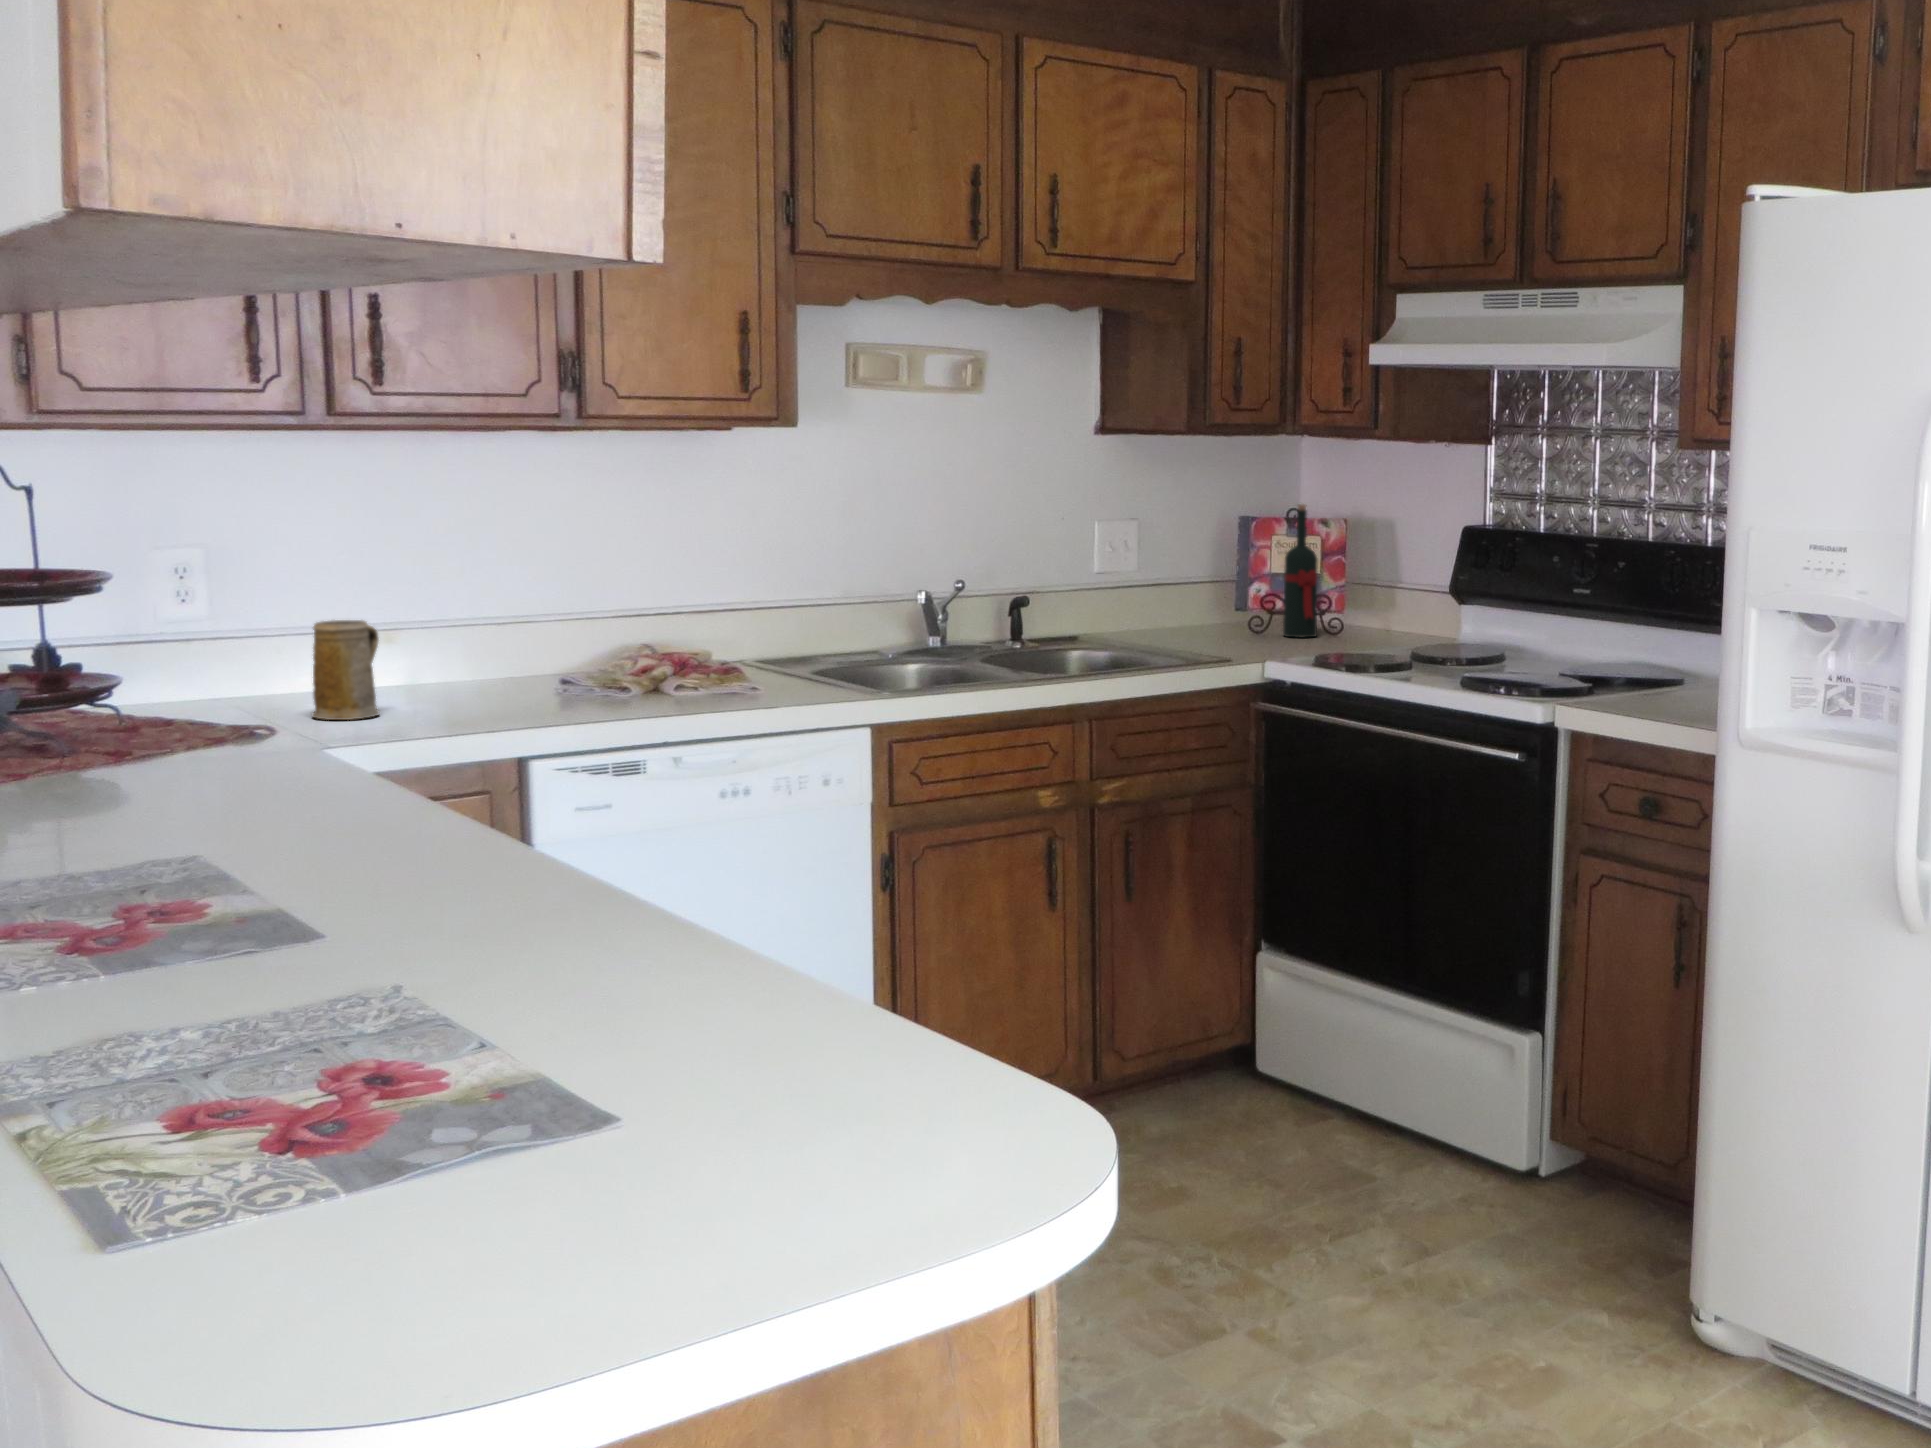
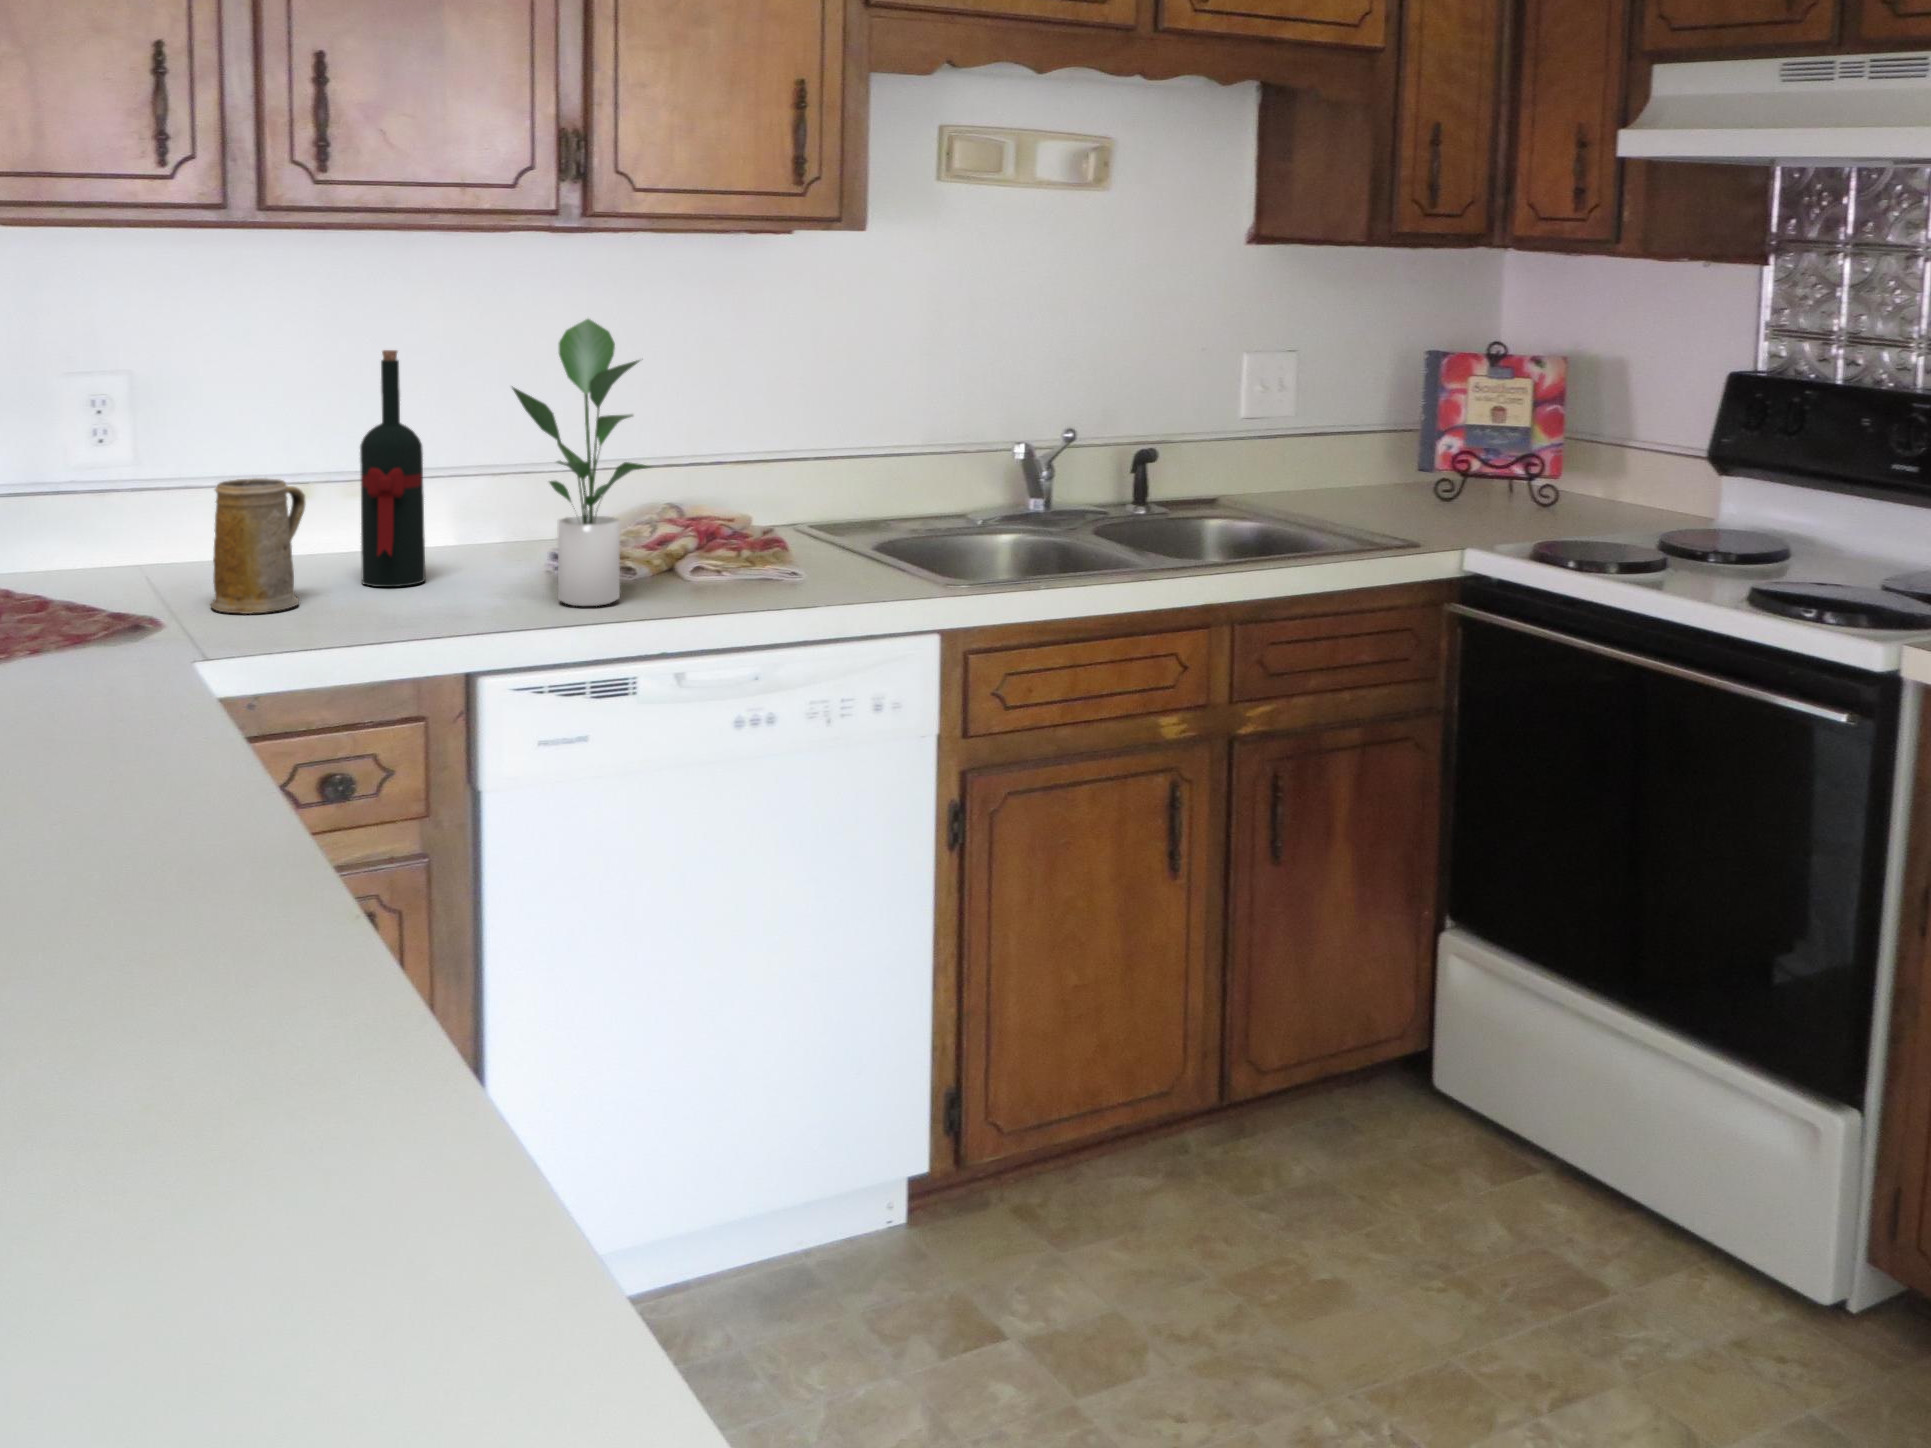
potted plant: none [540,495,651,710] -> present [512,319,649,606]
wine bottle: present [1283,504,1318,637] -> present [360,350,426,587]

